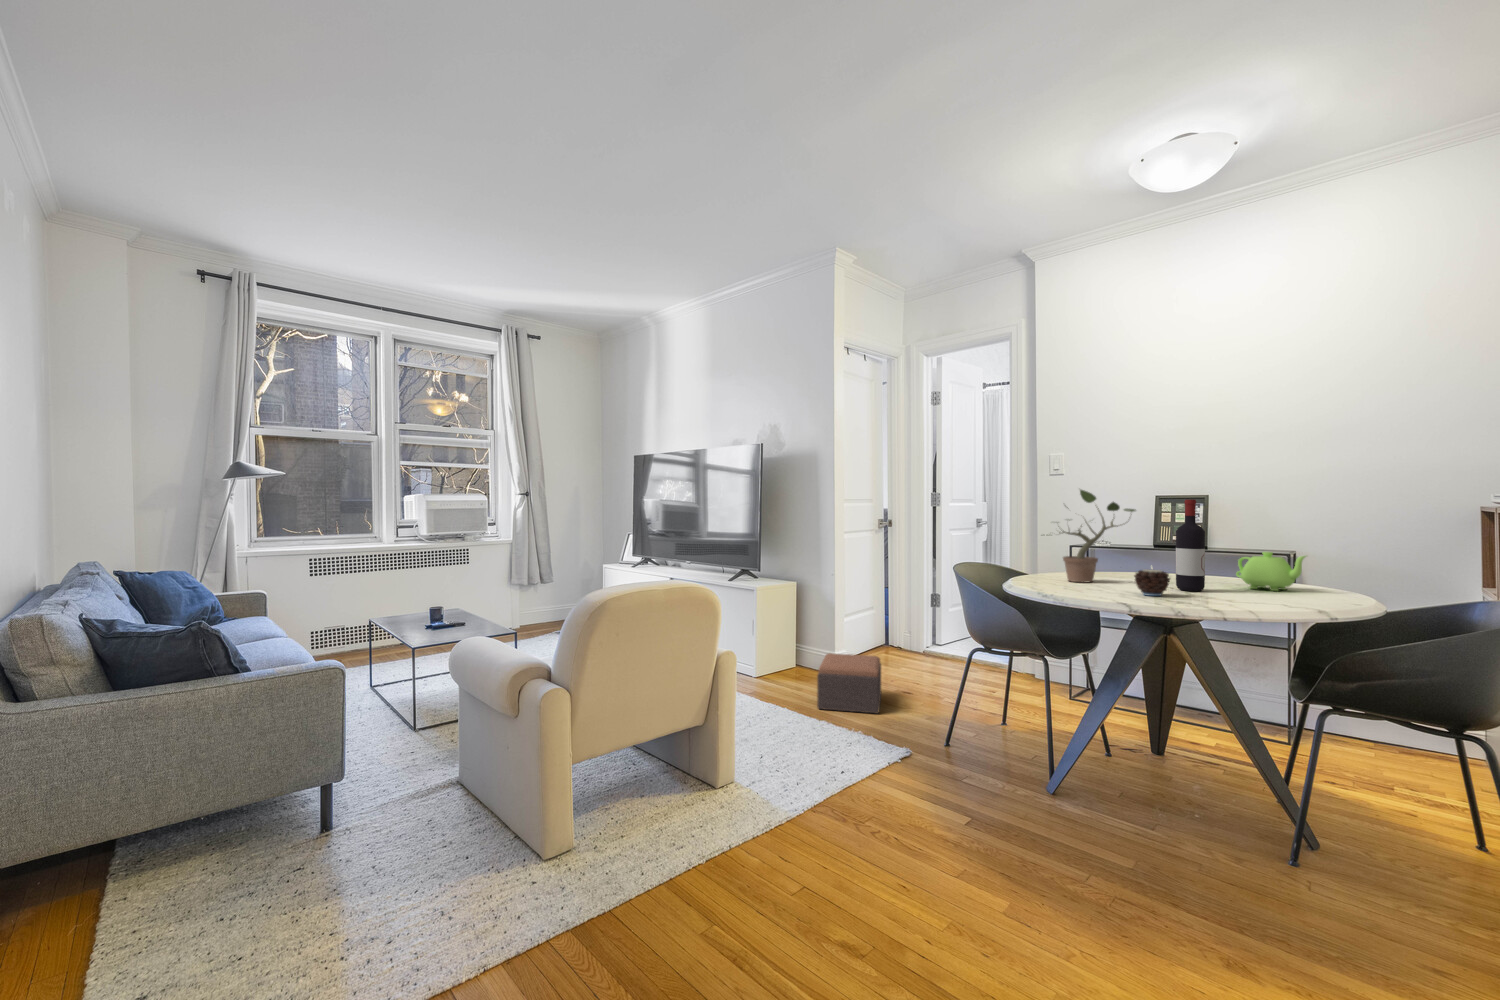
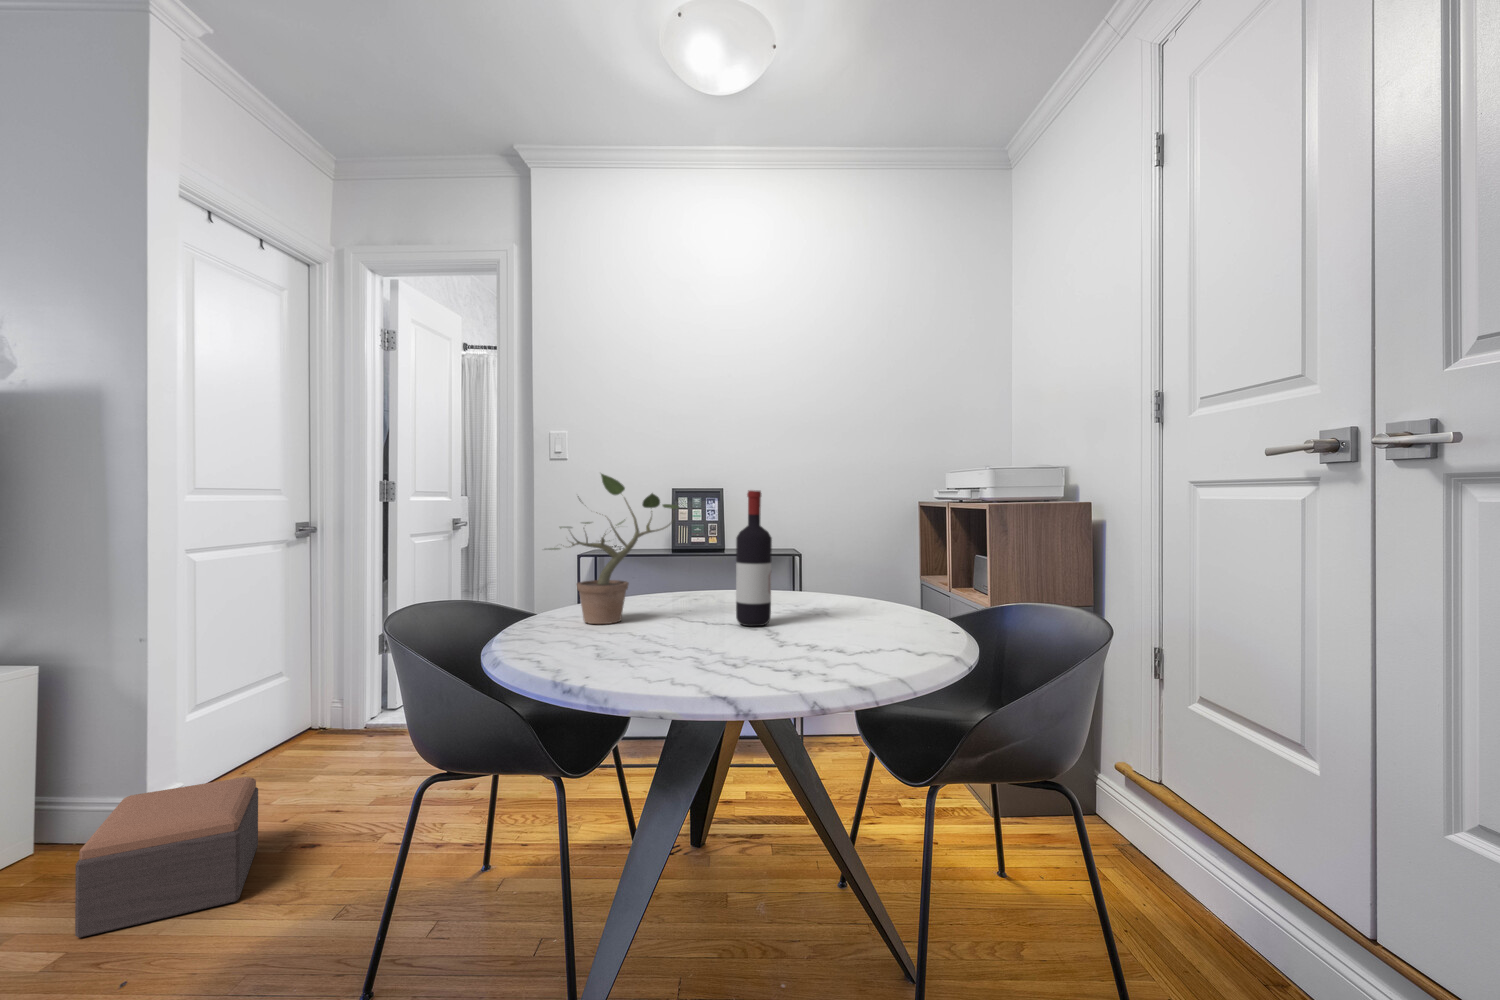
teapot: present [1236,552,1306,591] -> none [792,560,870,612]
candle: present [1134,570,1170,596] -> none [692,596,745,647]

